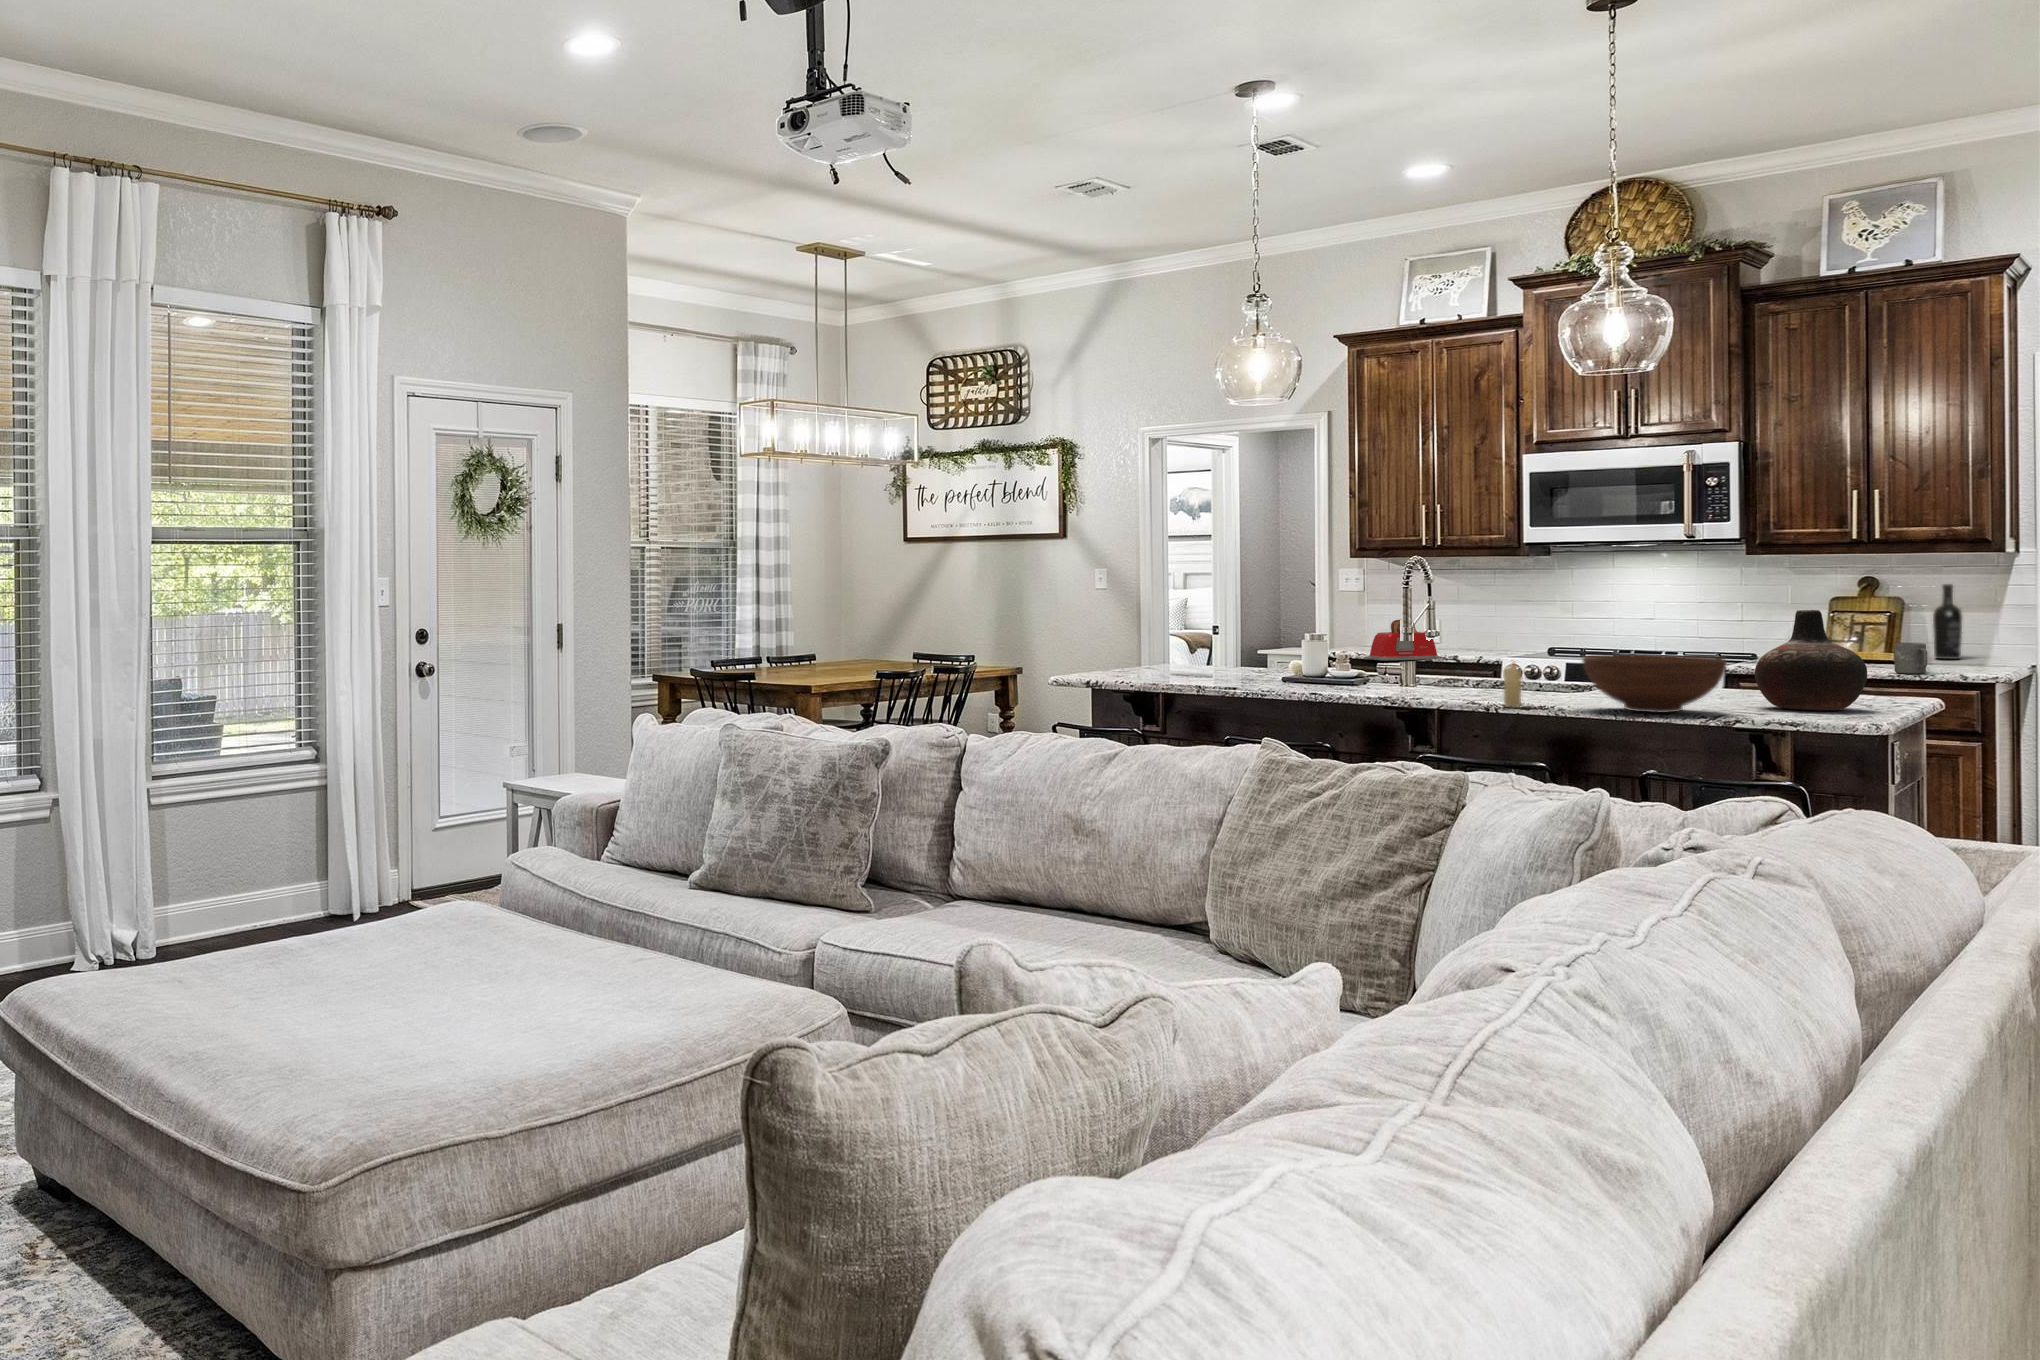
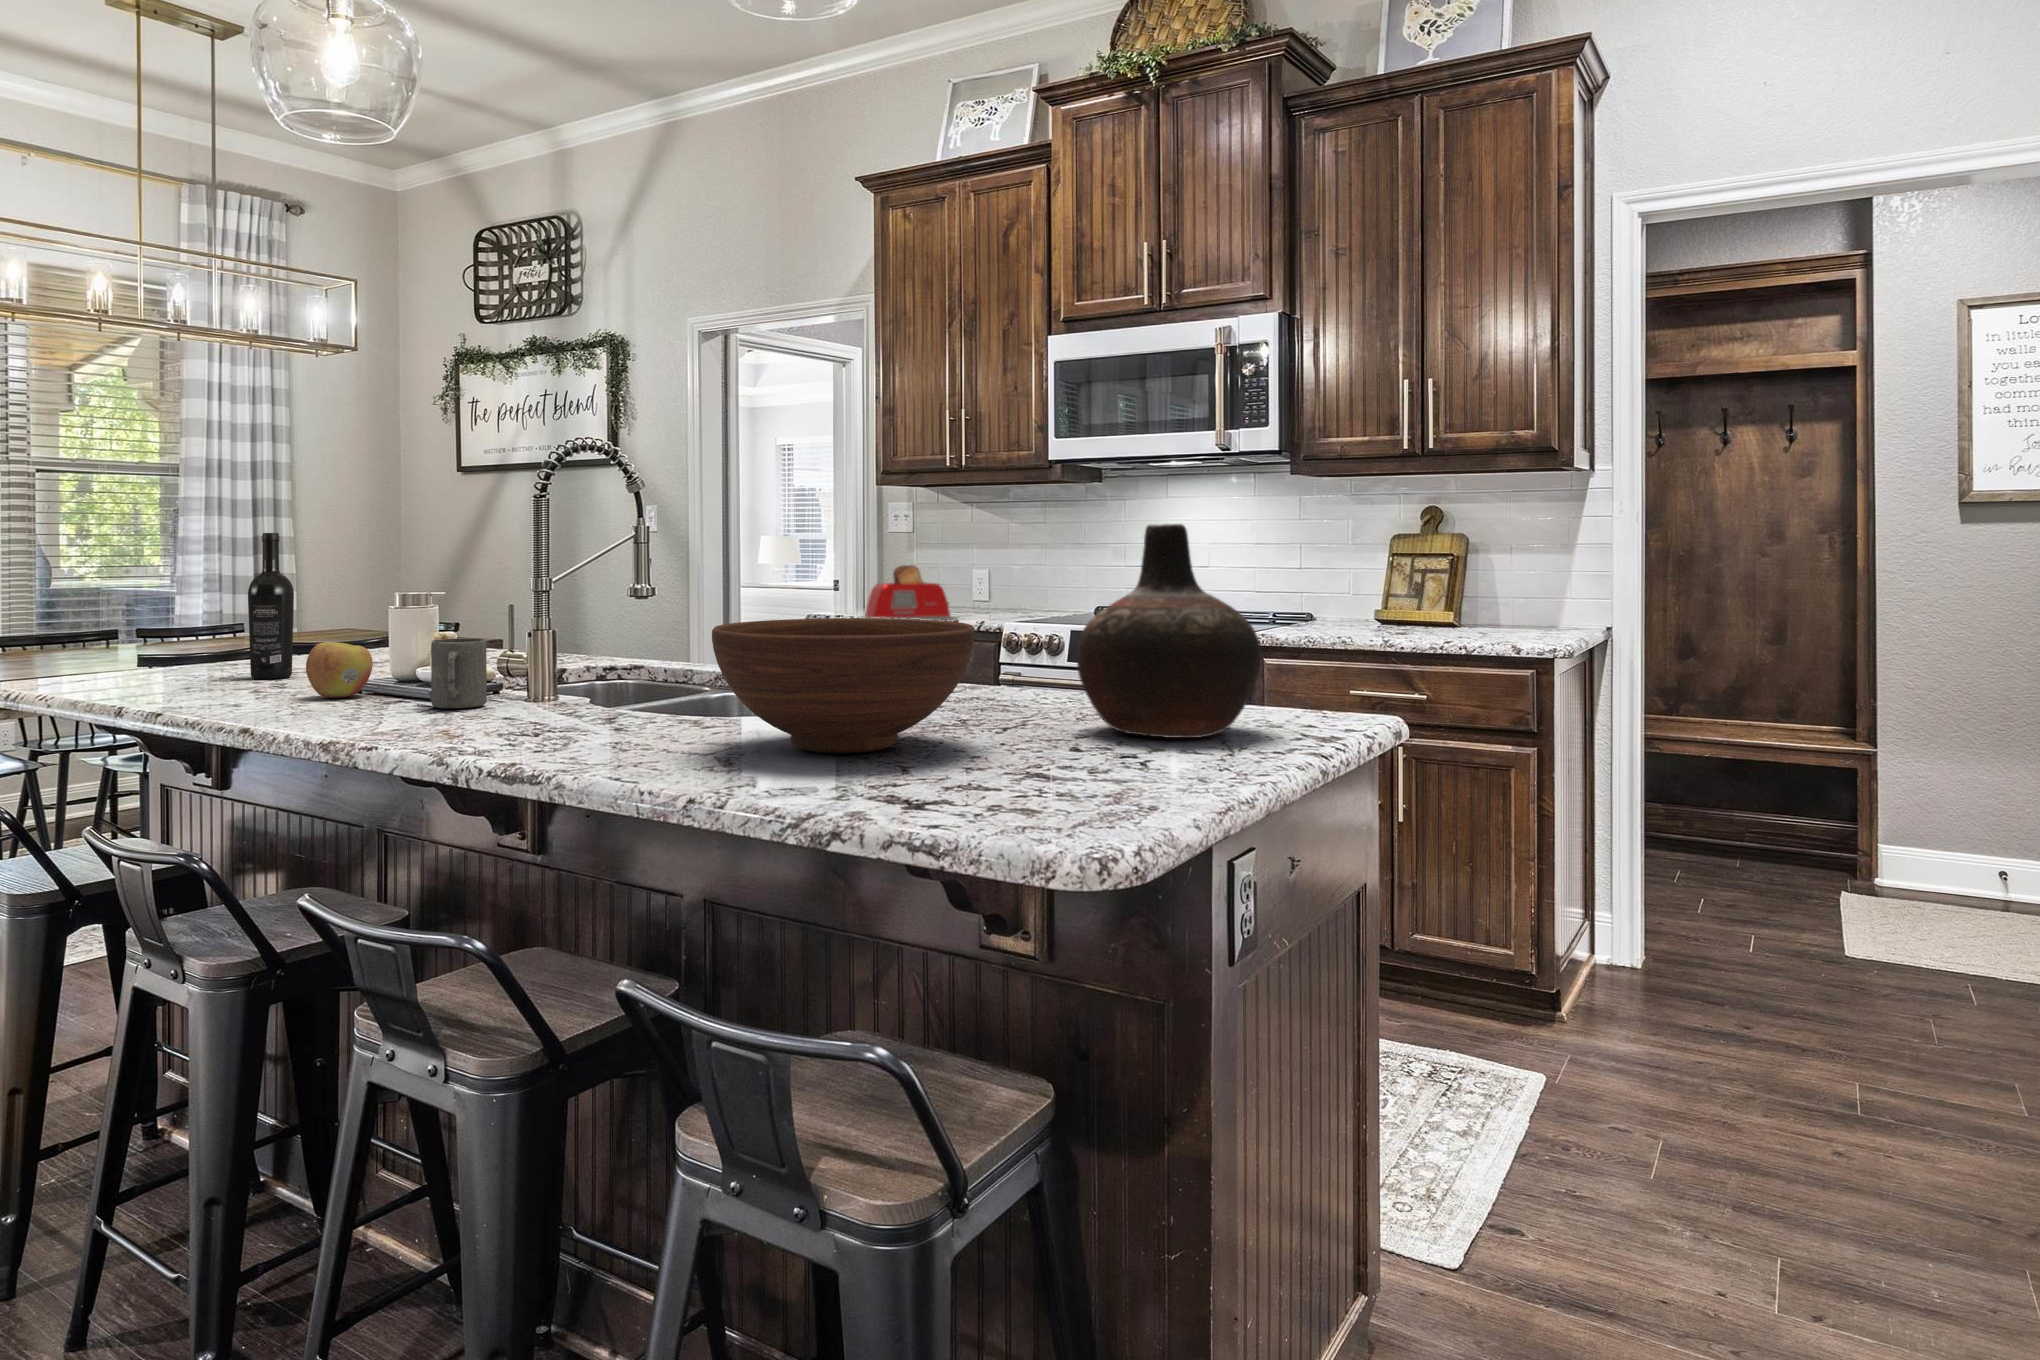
wine bottle: present [1933,584,1962,659] -> present [248,533,294,679]
mug: present [1895,643,1927,674] -> present [431,638,487,709]
candle: present [1503,663,1521,708] -> none [604,630,640,736]
apple: none [1247,667,1281,695] -> present [306,642,373,698]

